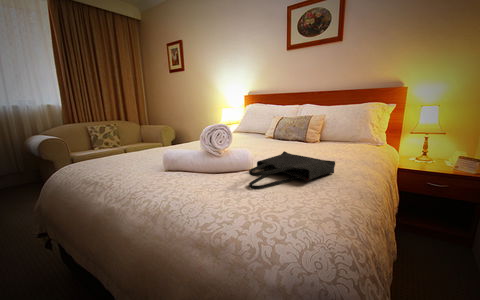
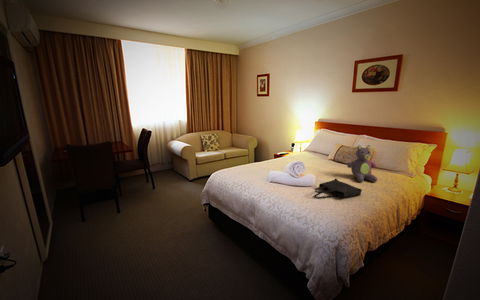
stuffed bear: none [297,97,345,156] -> present [347,145,377,182]

